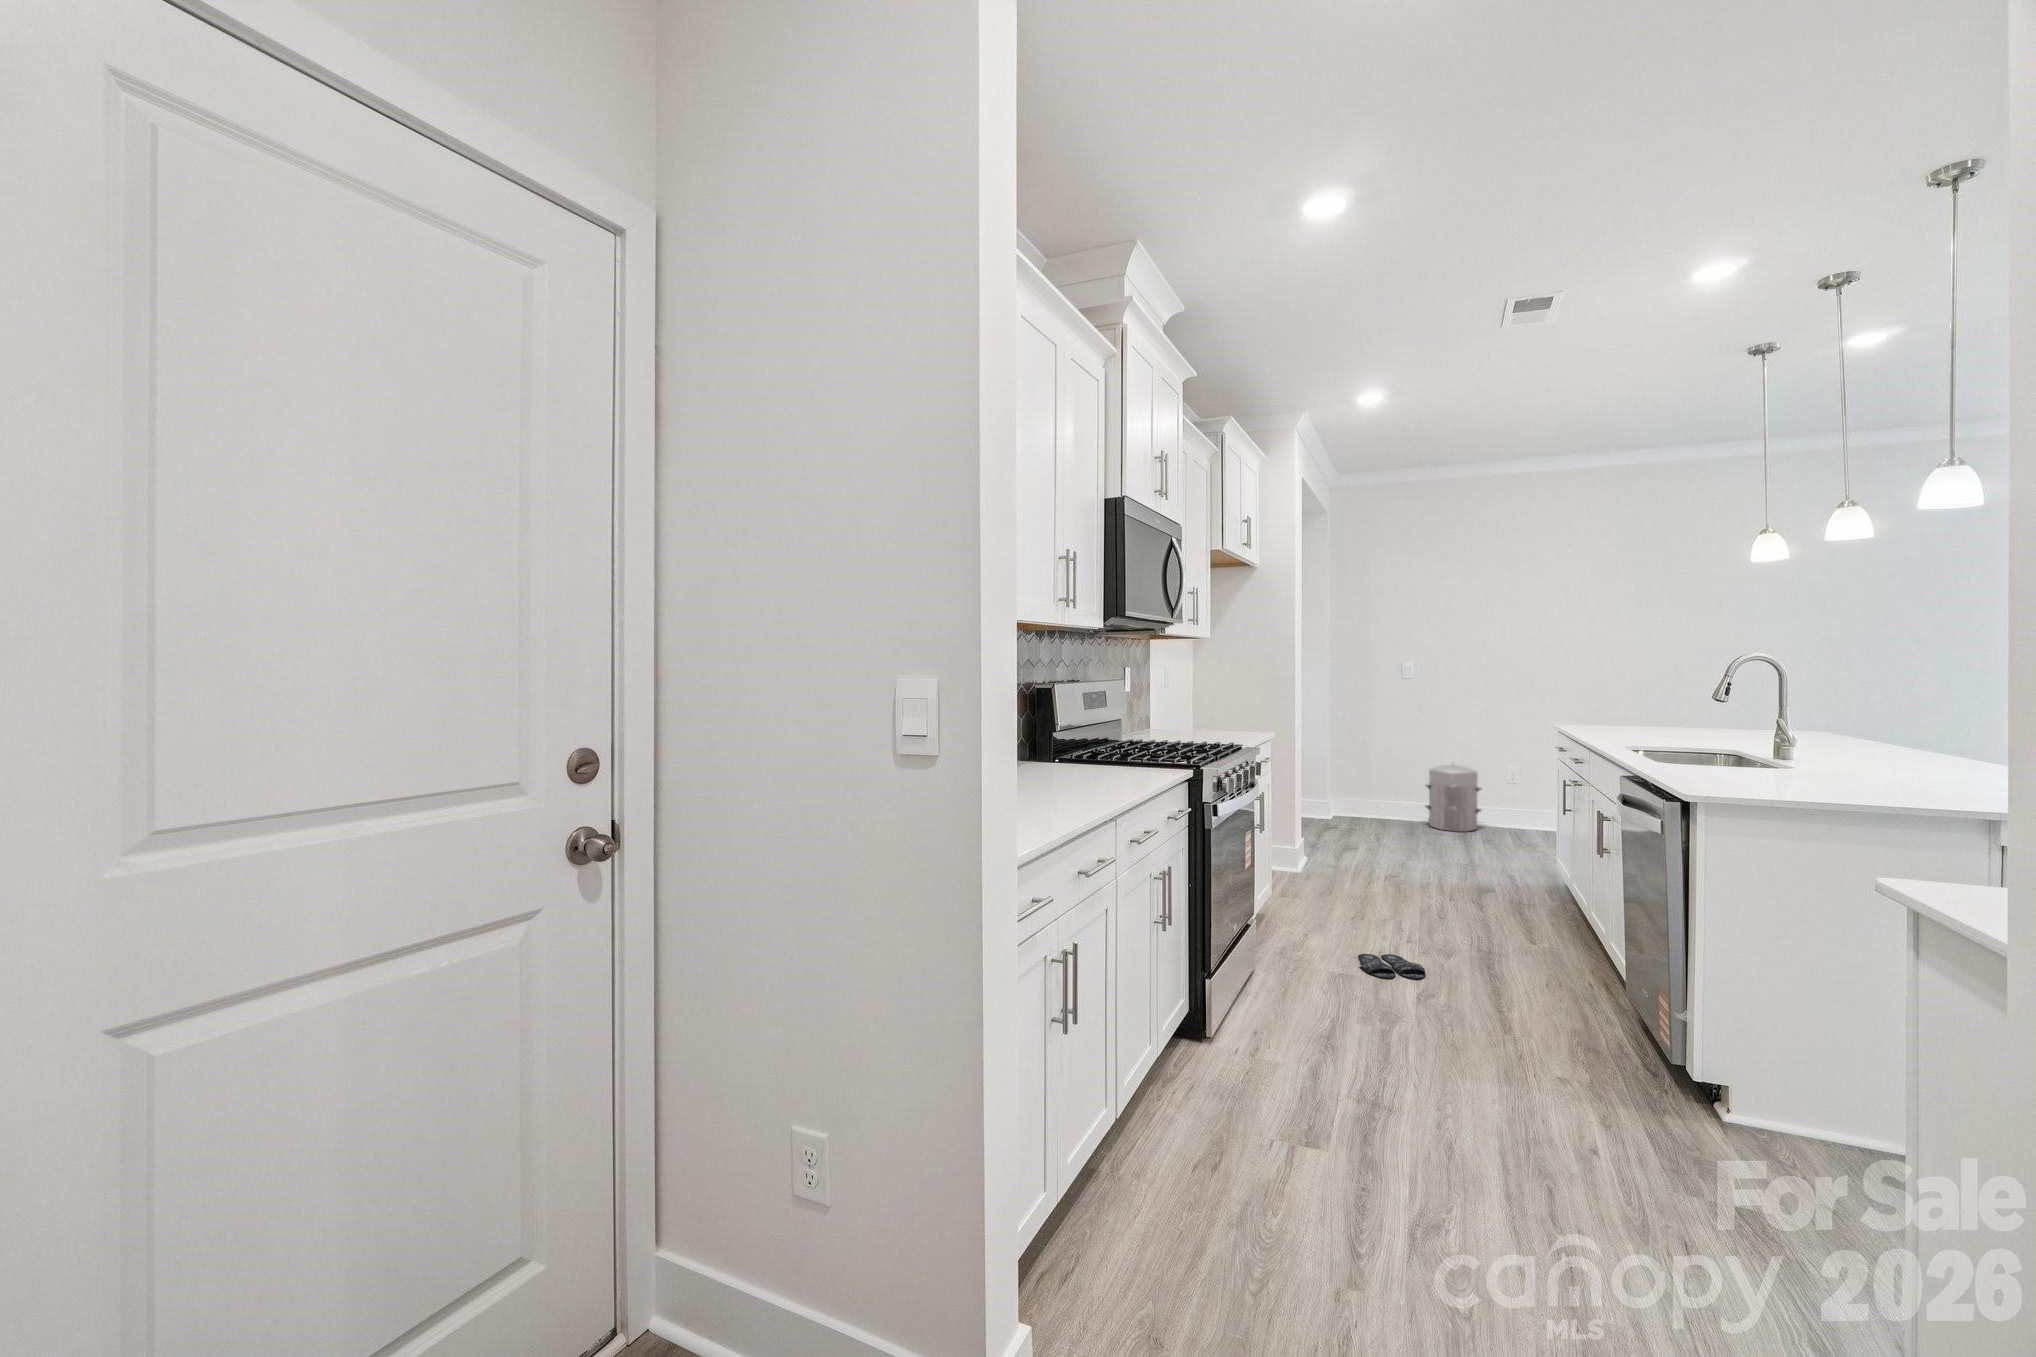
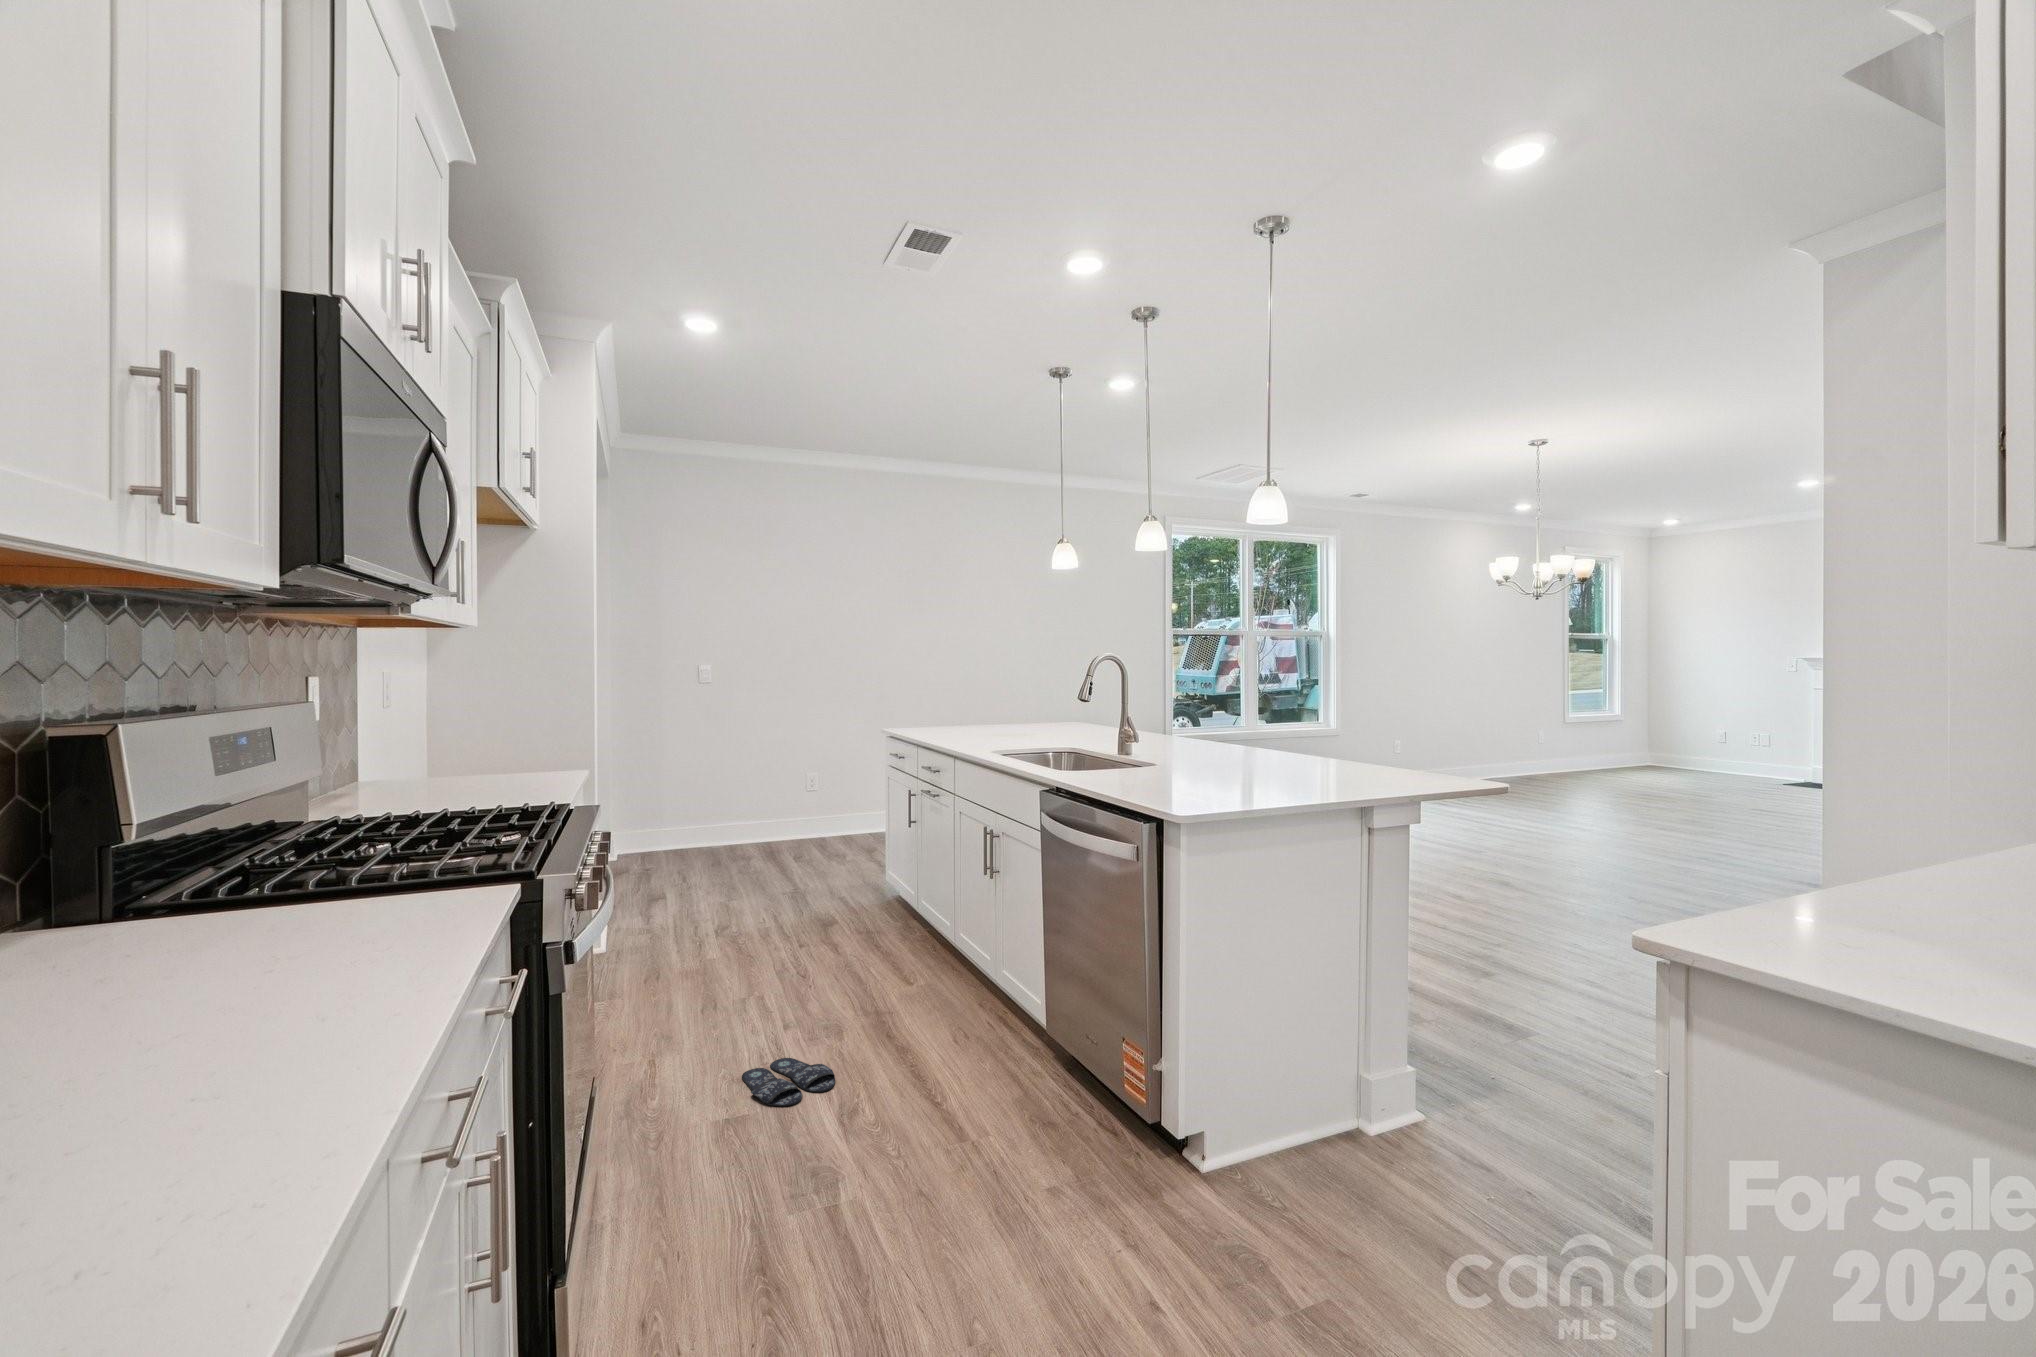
waste bin: present [1426,765,1481,832] -> none [730,776,789,854]

